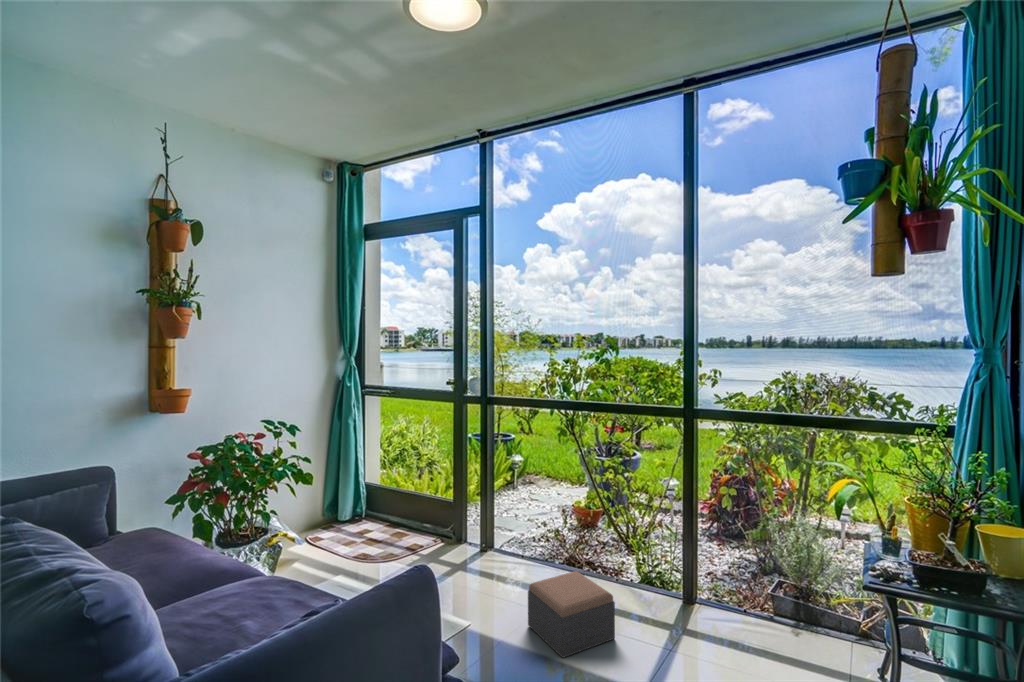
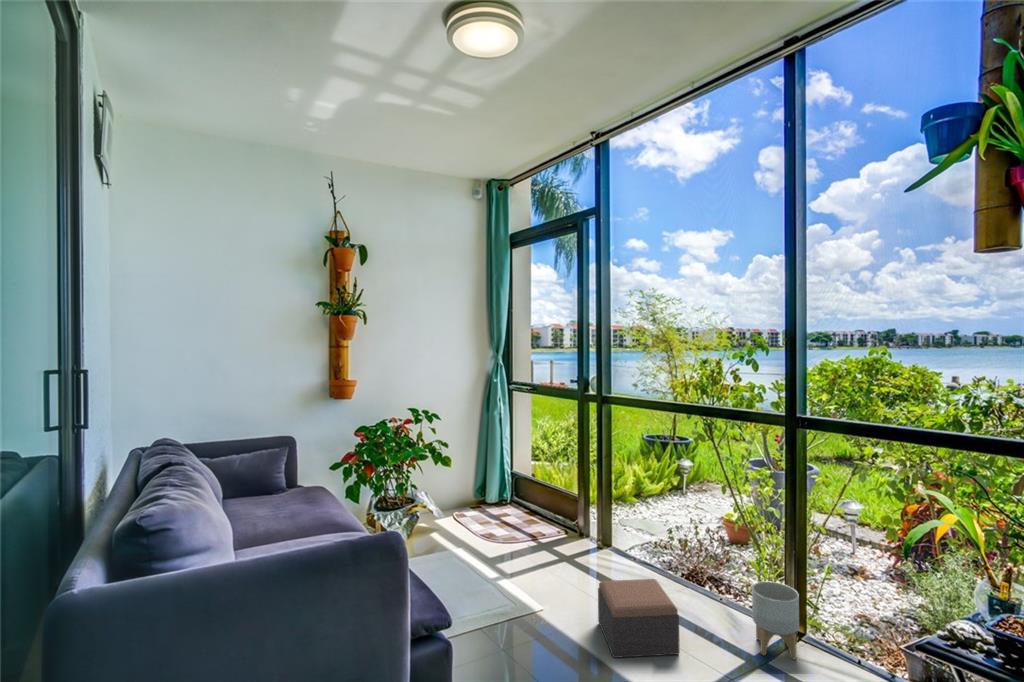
planter: none [663,554,702,622] -> present [752,581,799,659]

